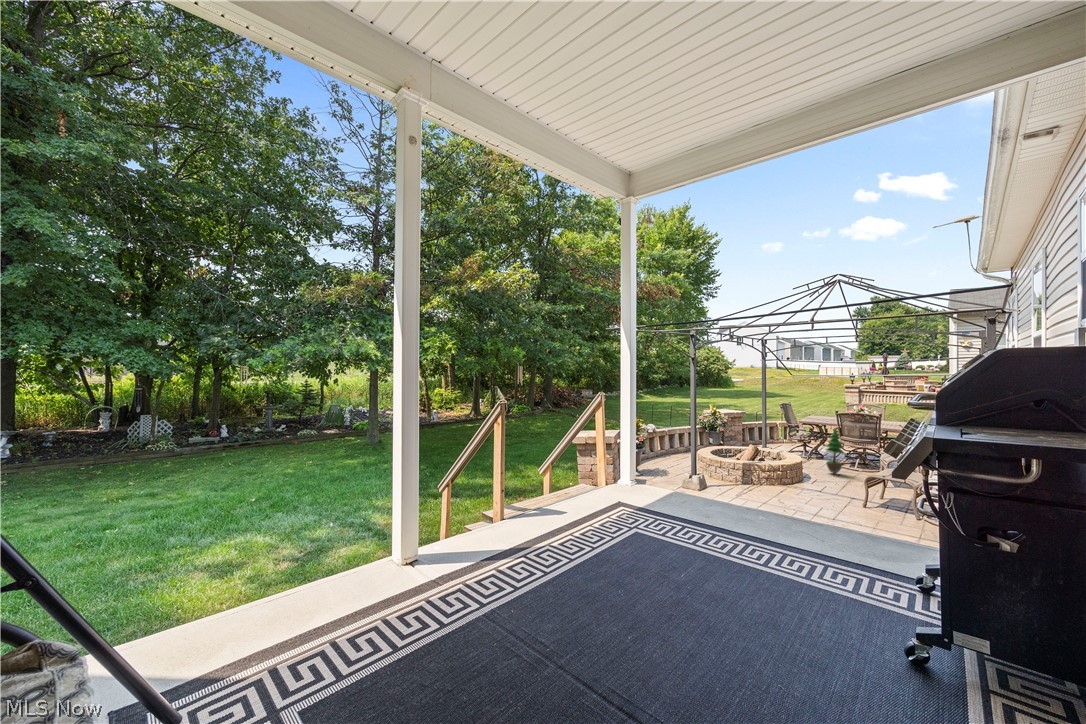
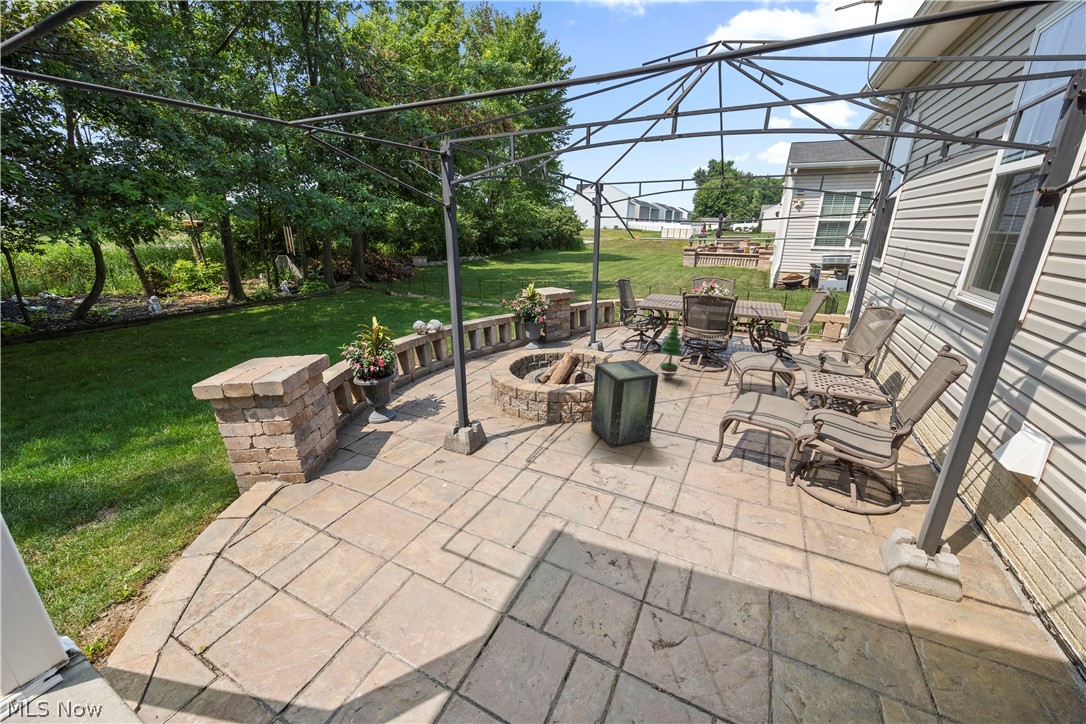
storage box: none [775,442,823,497] -> present [591,360,659,448]

